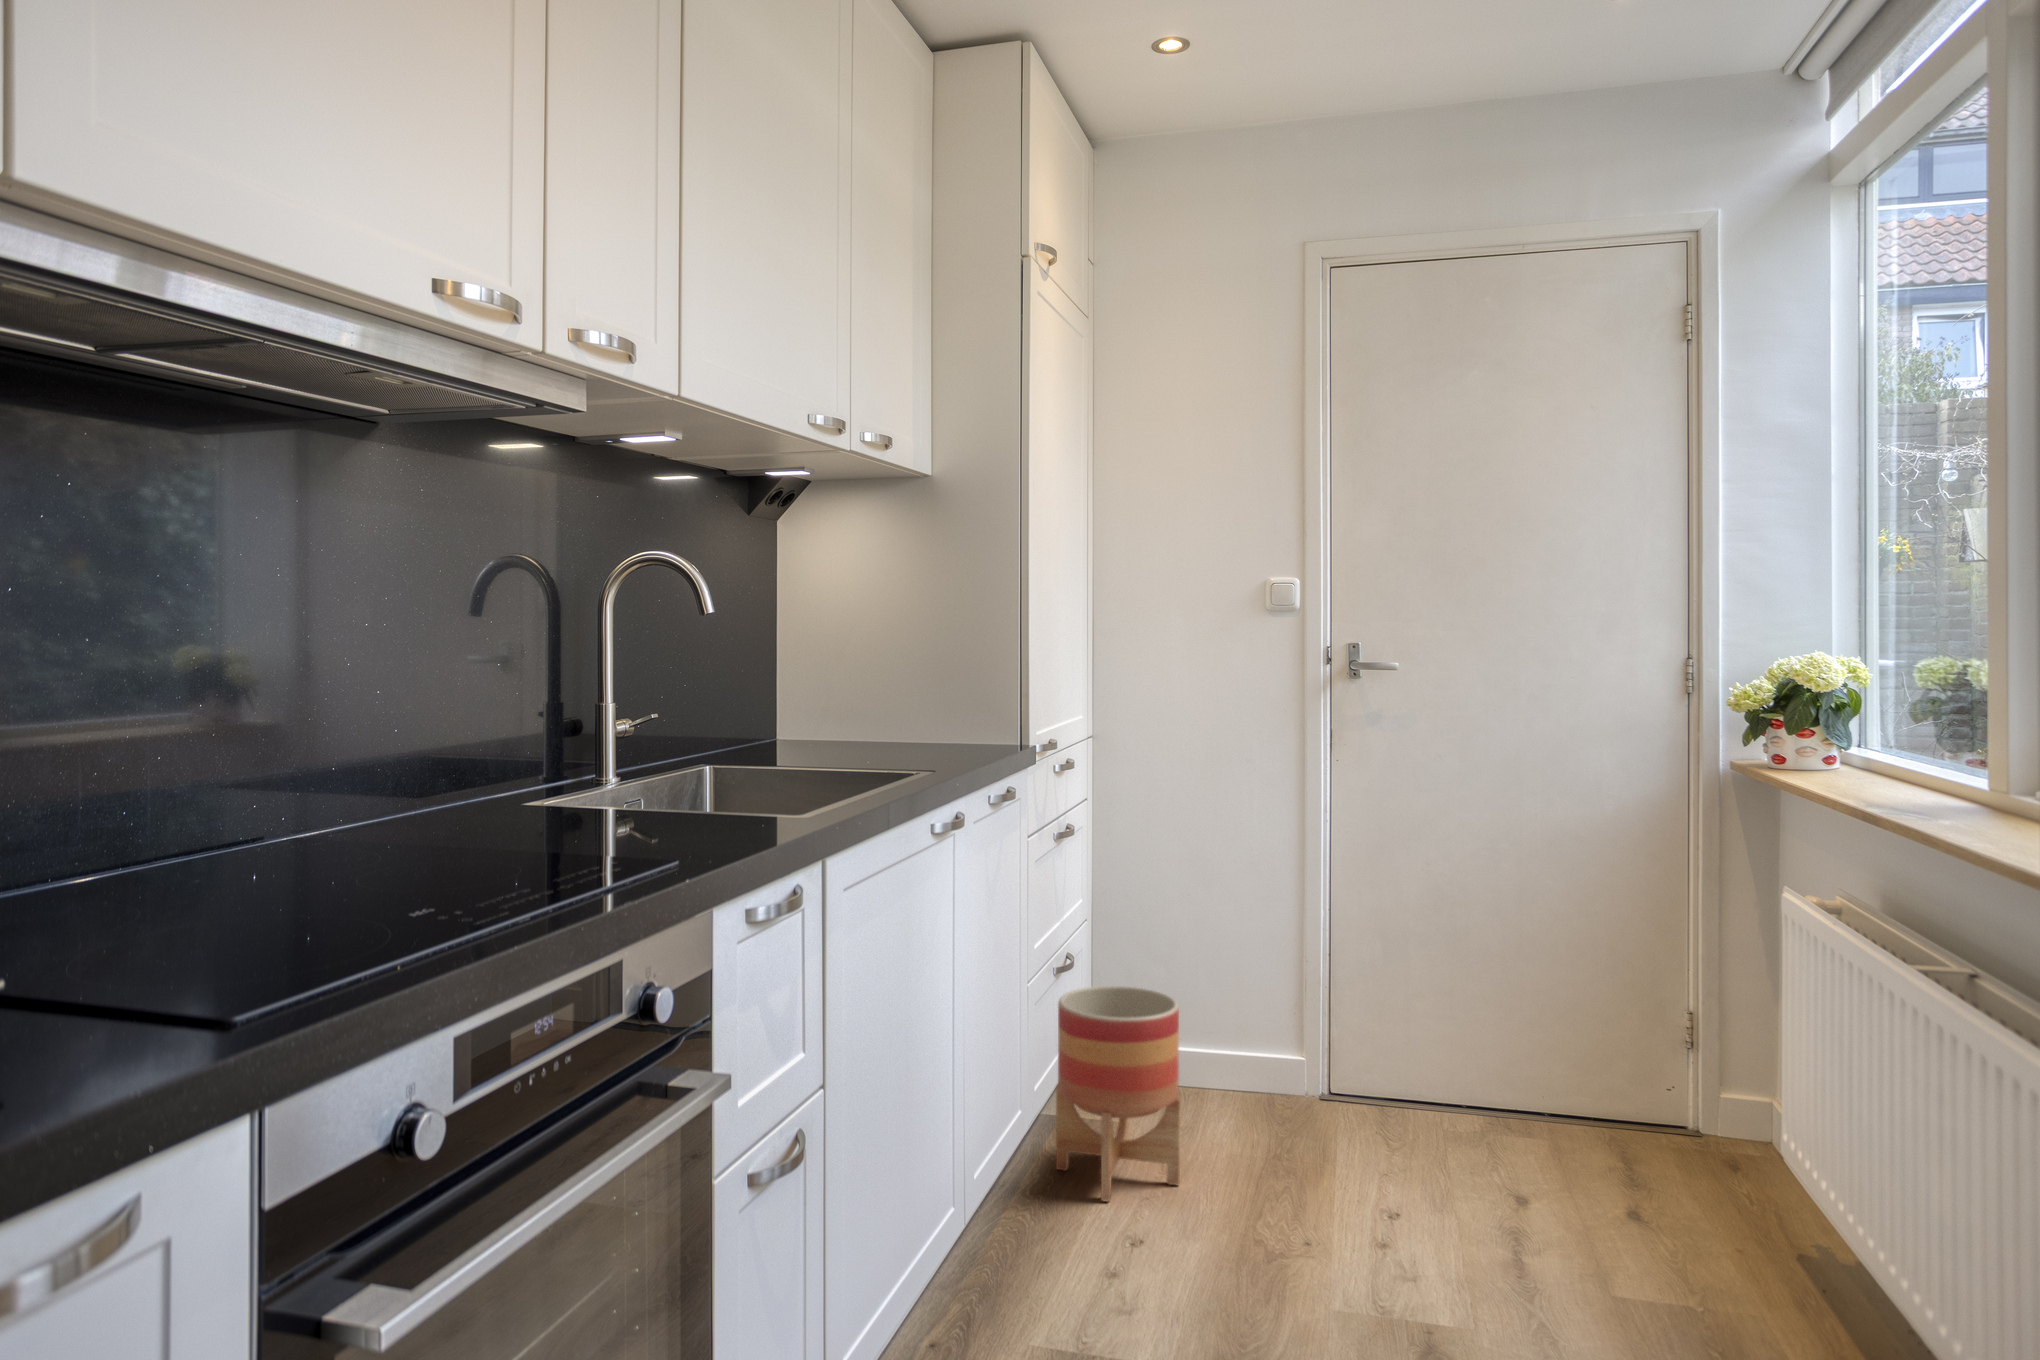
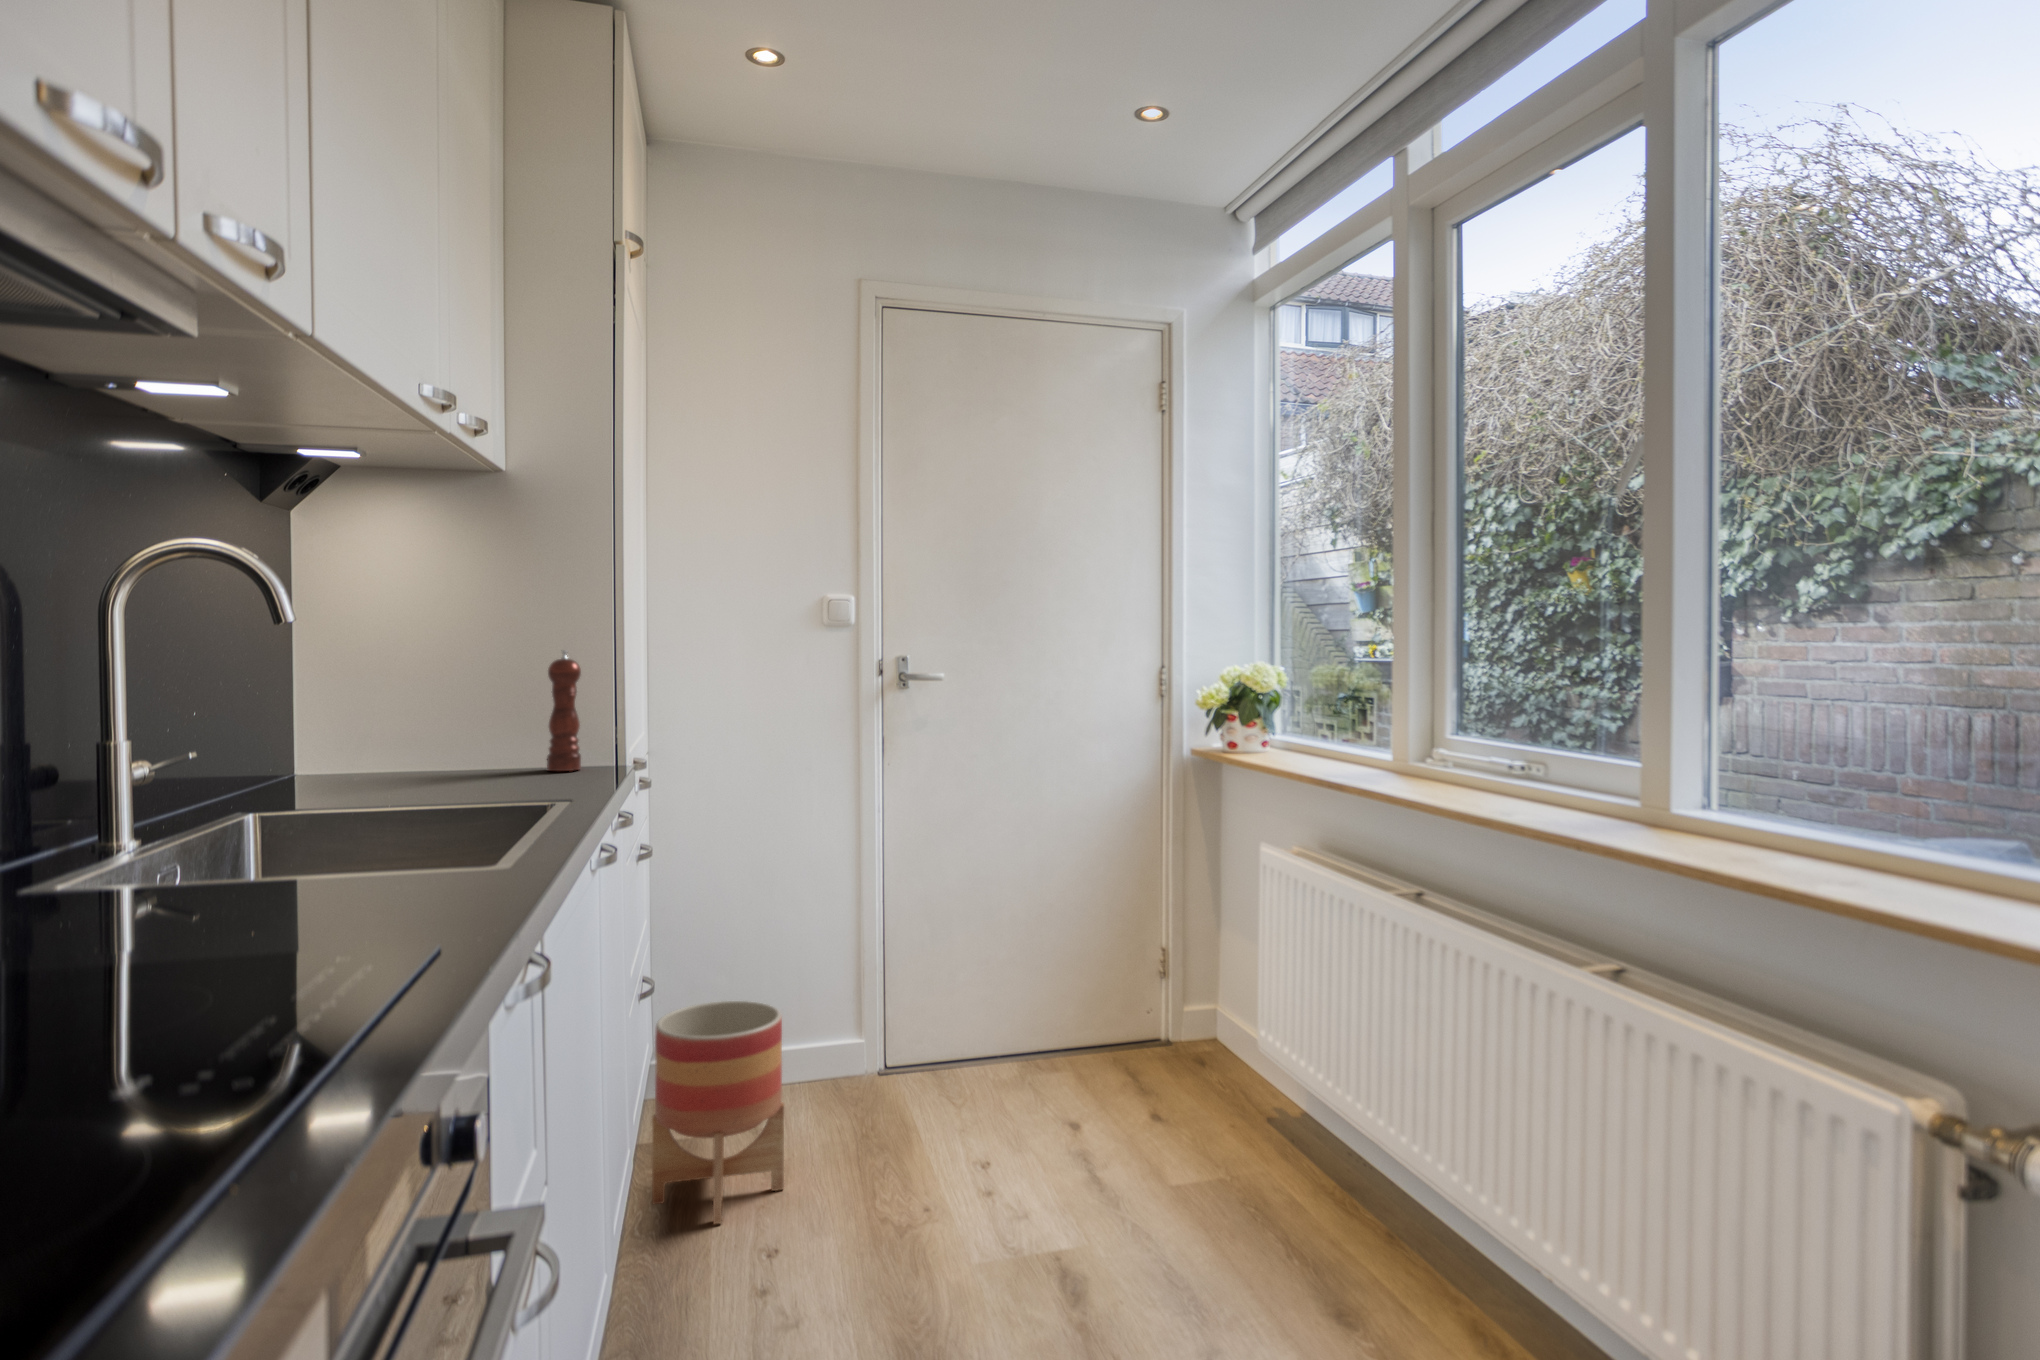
pepper mill: none [953,637,982,748] -> present [547,650,581,771]

